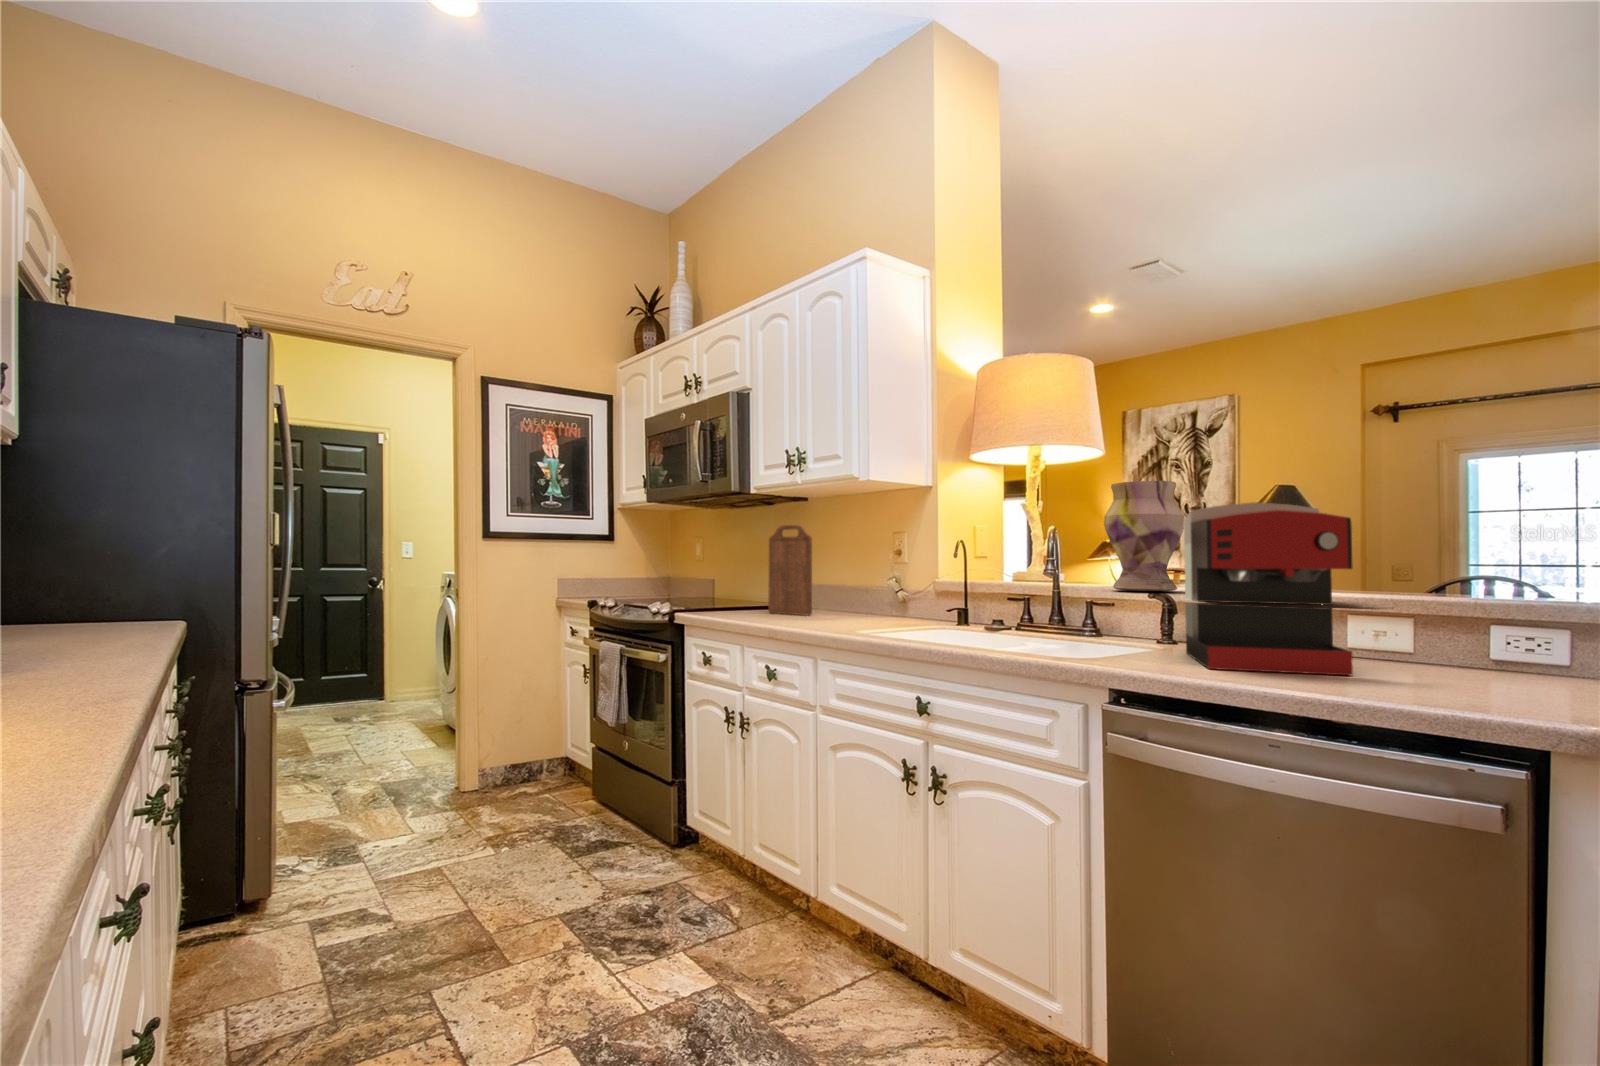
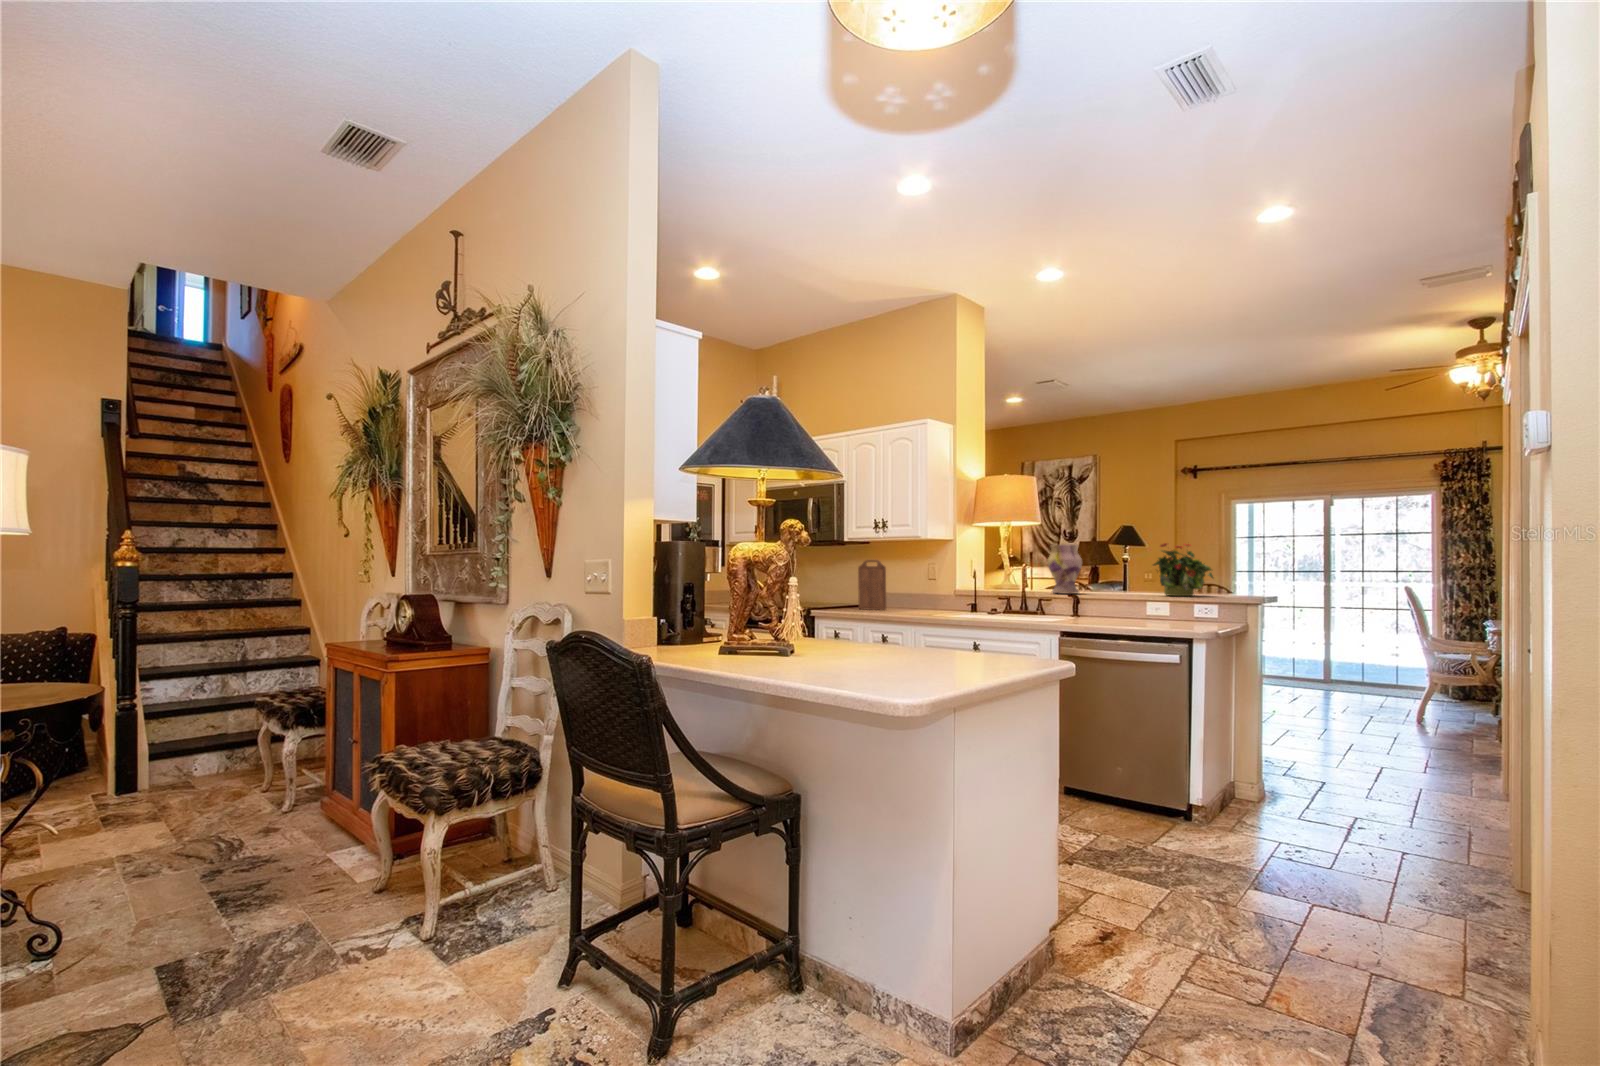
potted plant: none [1368,465,1559,602] -> present [1153,543,1213,596]
coffee maker: present [1184,502,1353,675] -> none [1084,558,1144,623]

